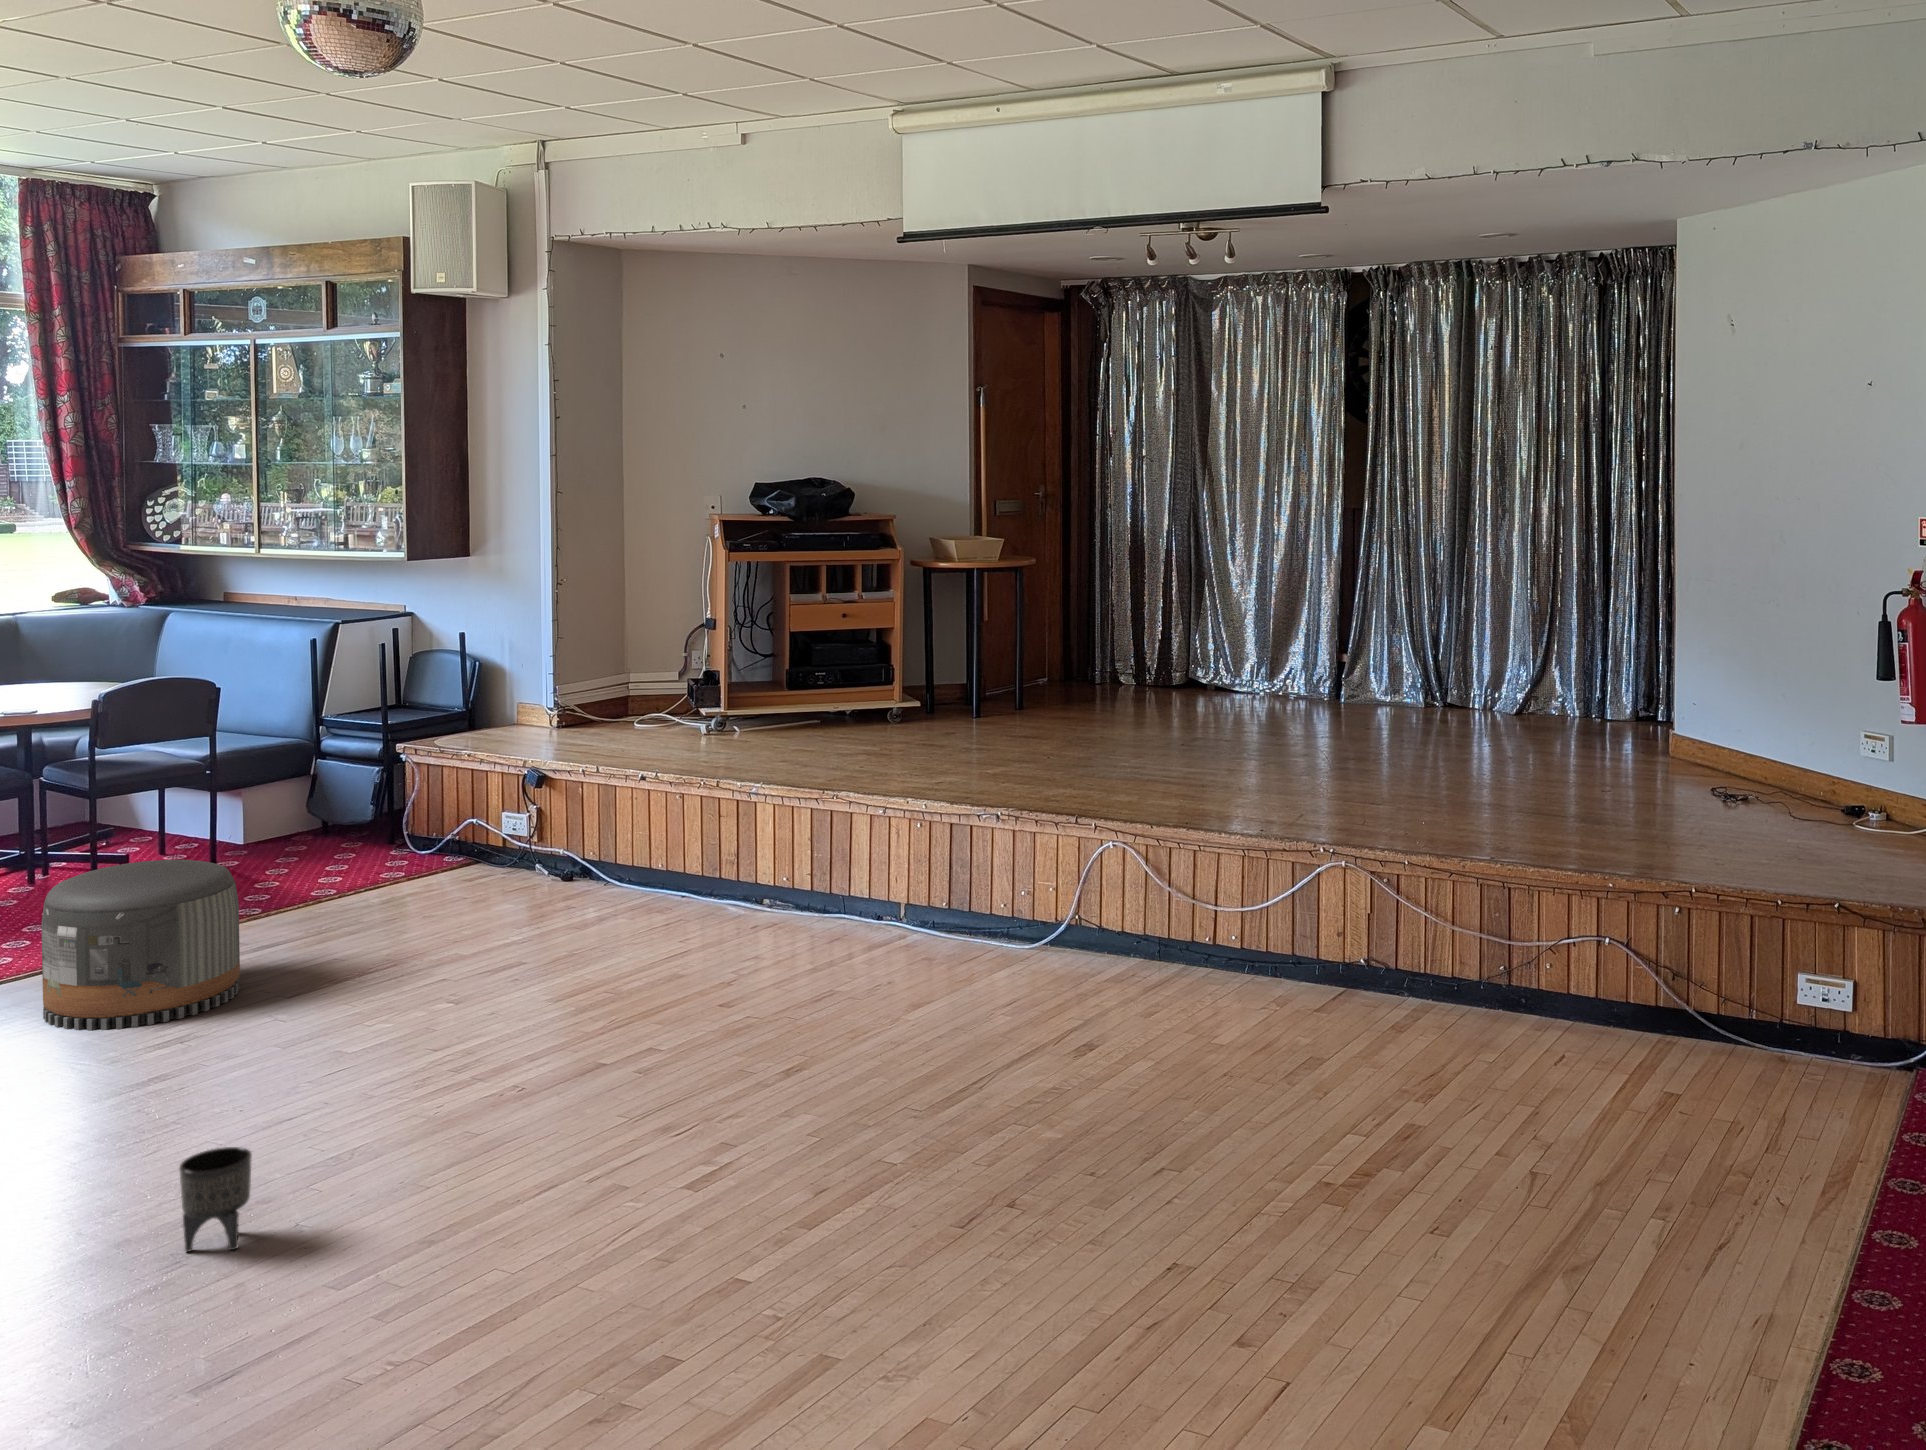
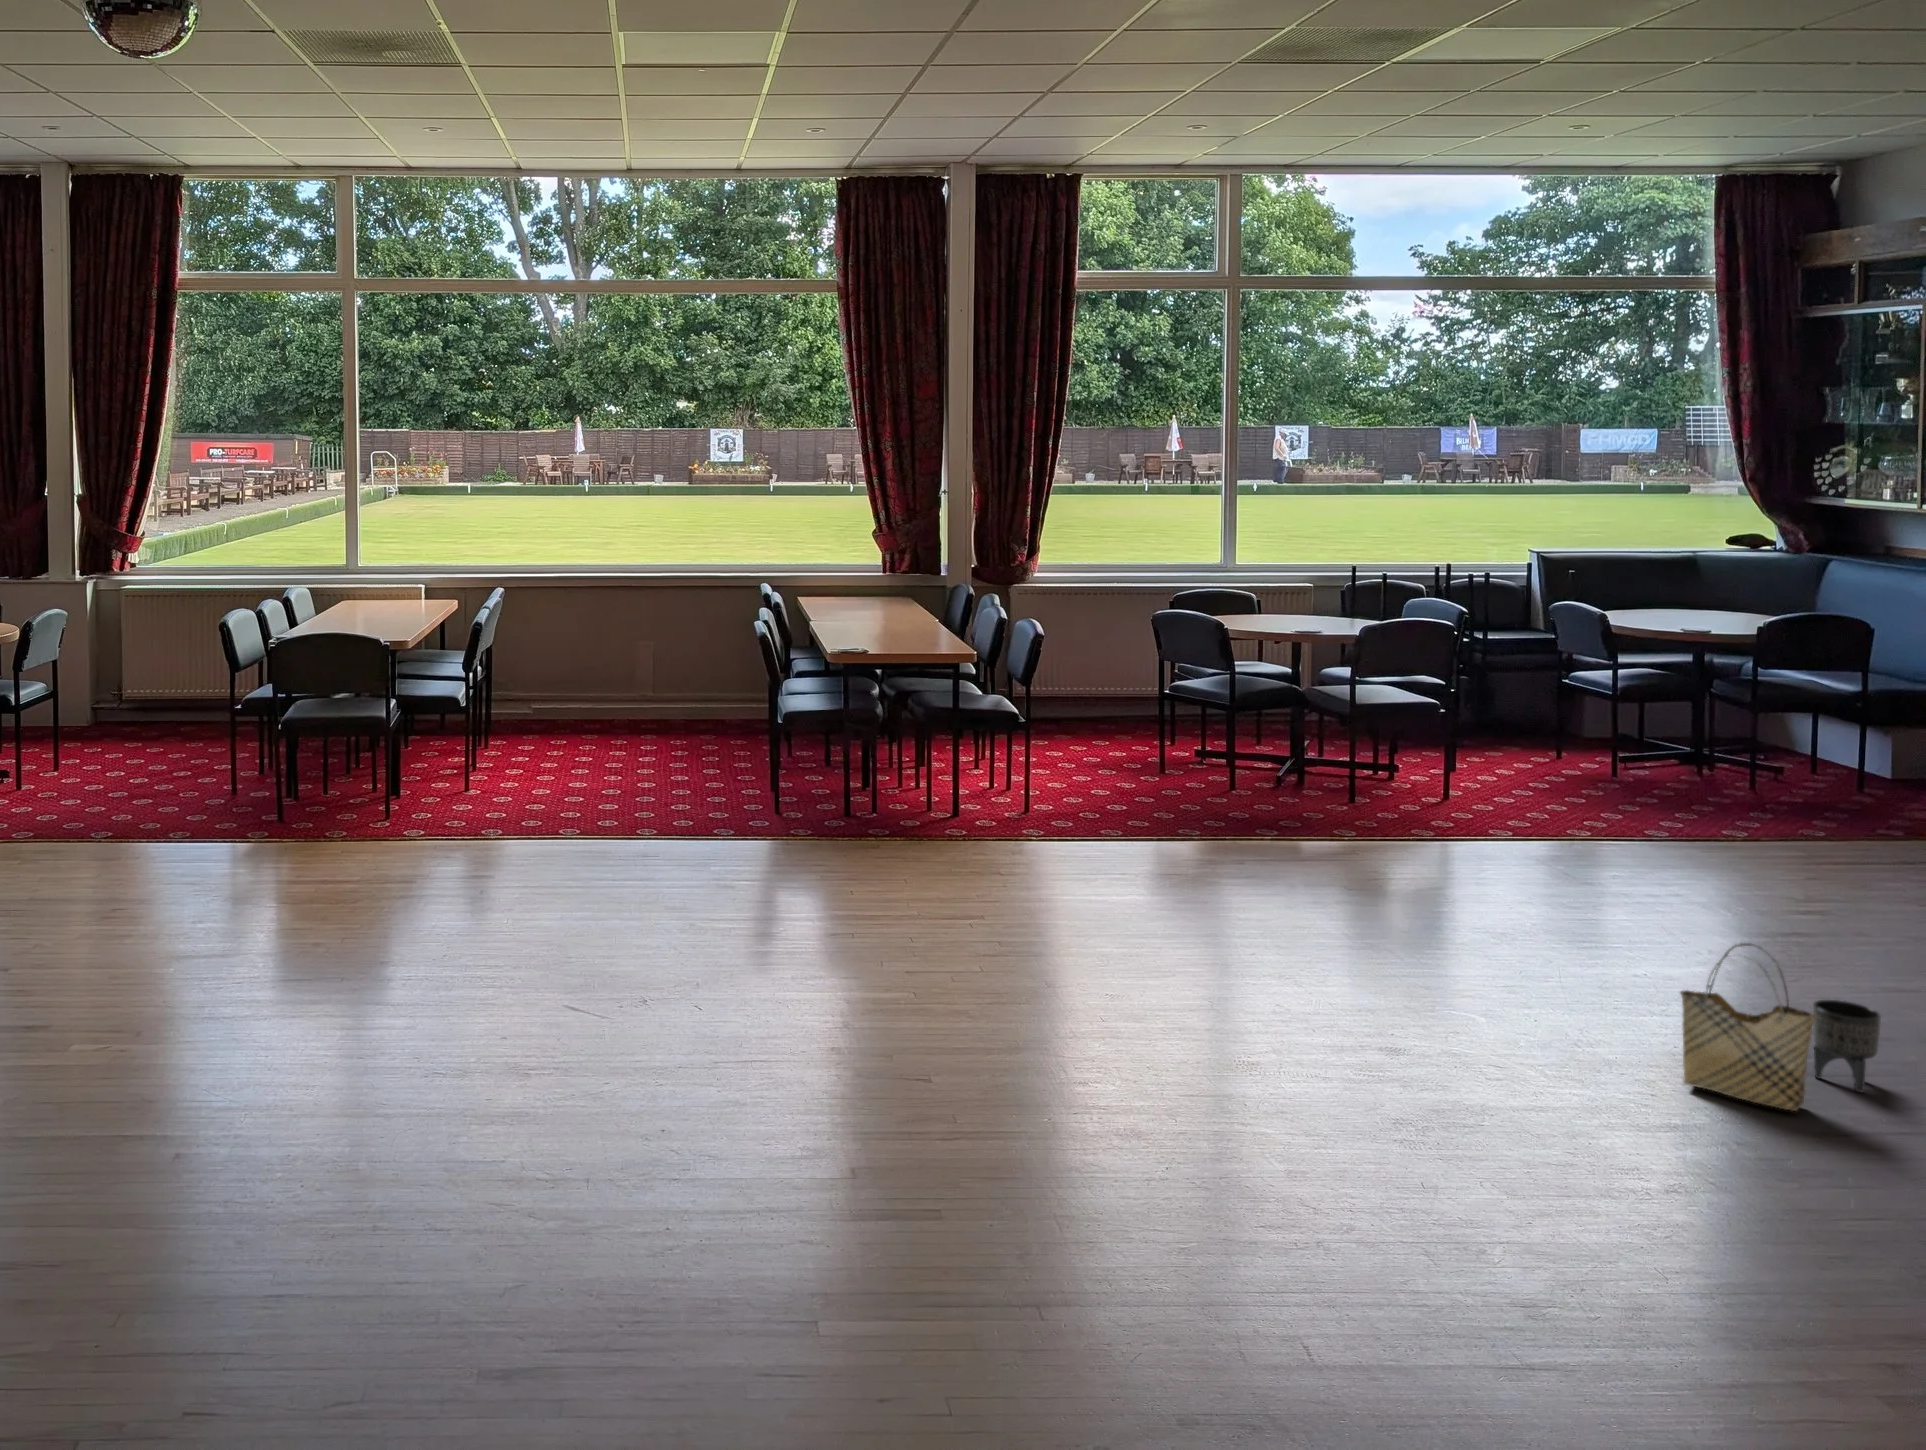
pouf: present [41,860,240,1030] -> none [1702,763,1882,907]
woven basket: none [19,1125,183,1338] -> present [1680,943,1815,1111]

